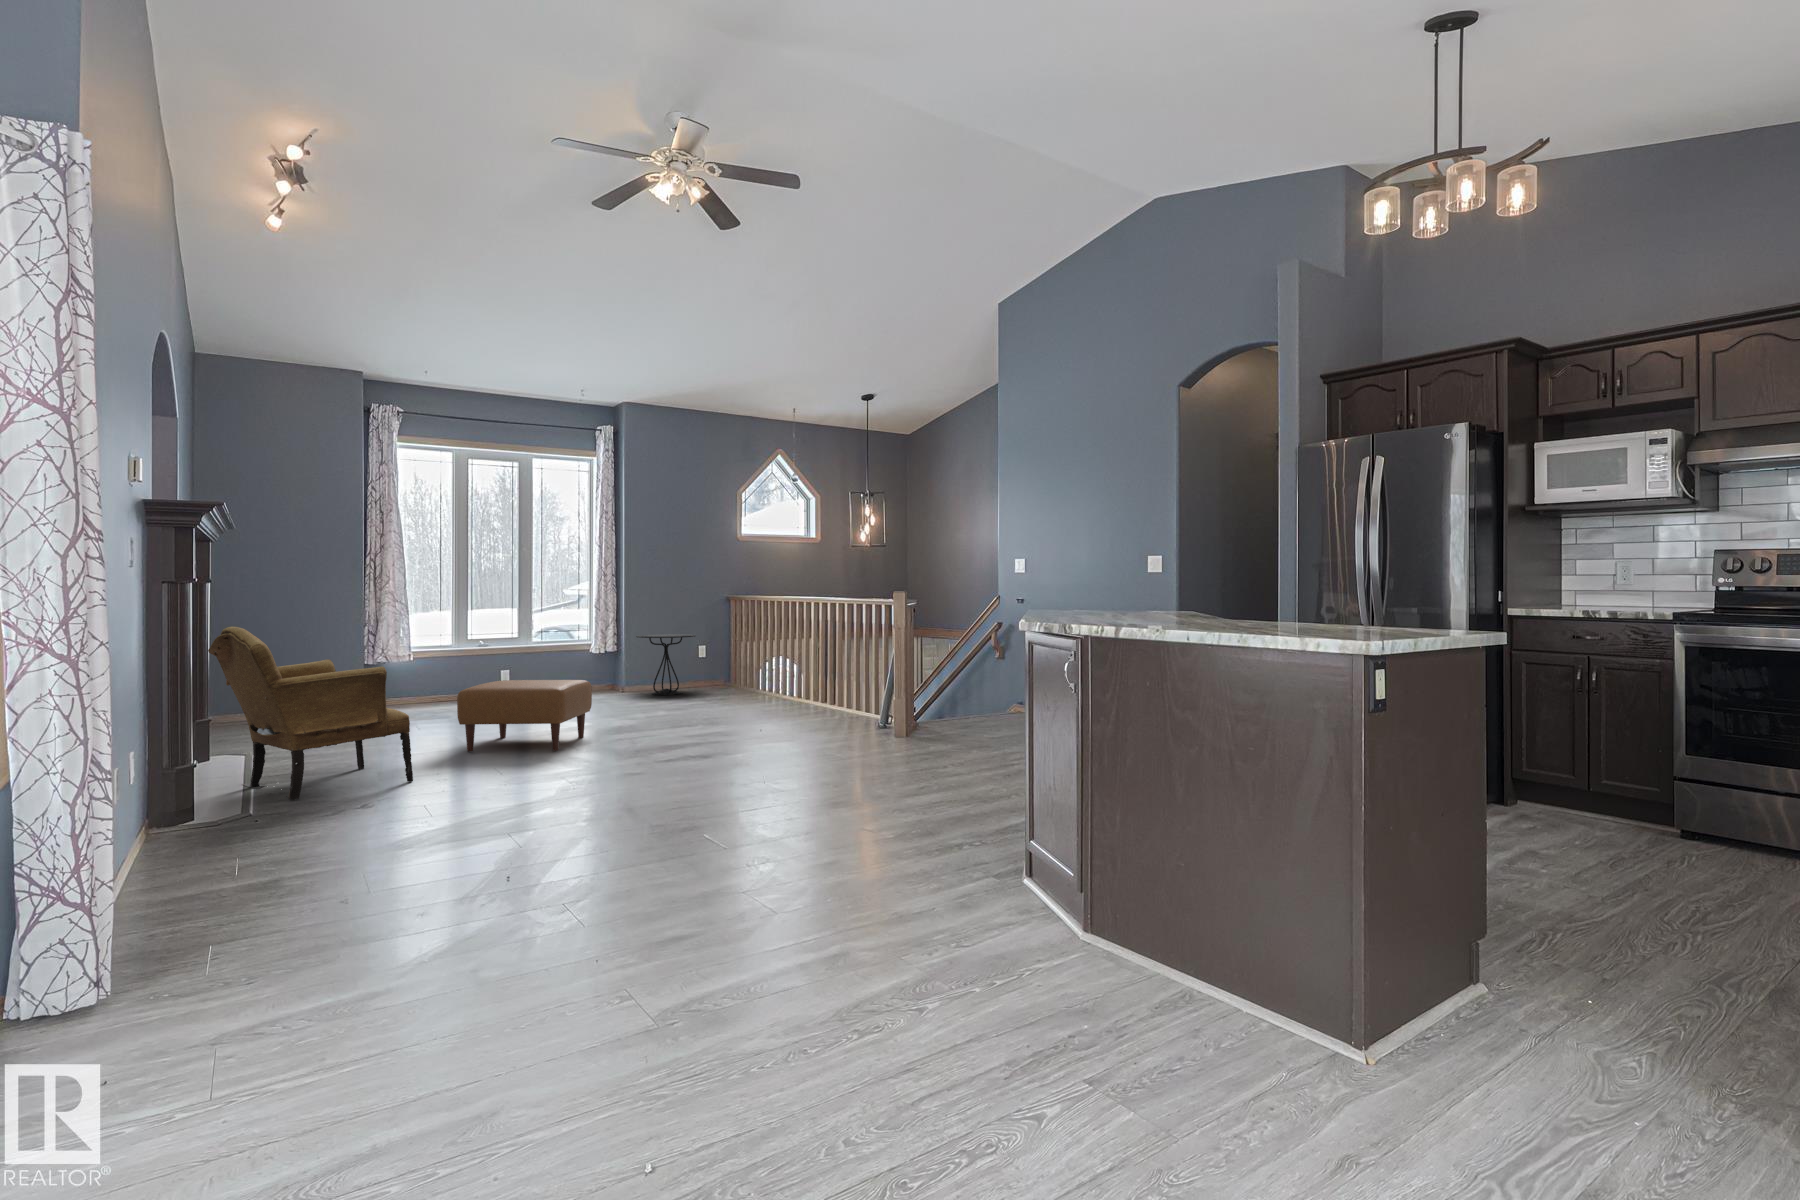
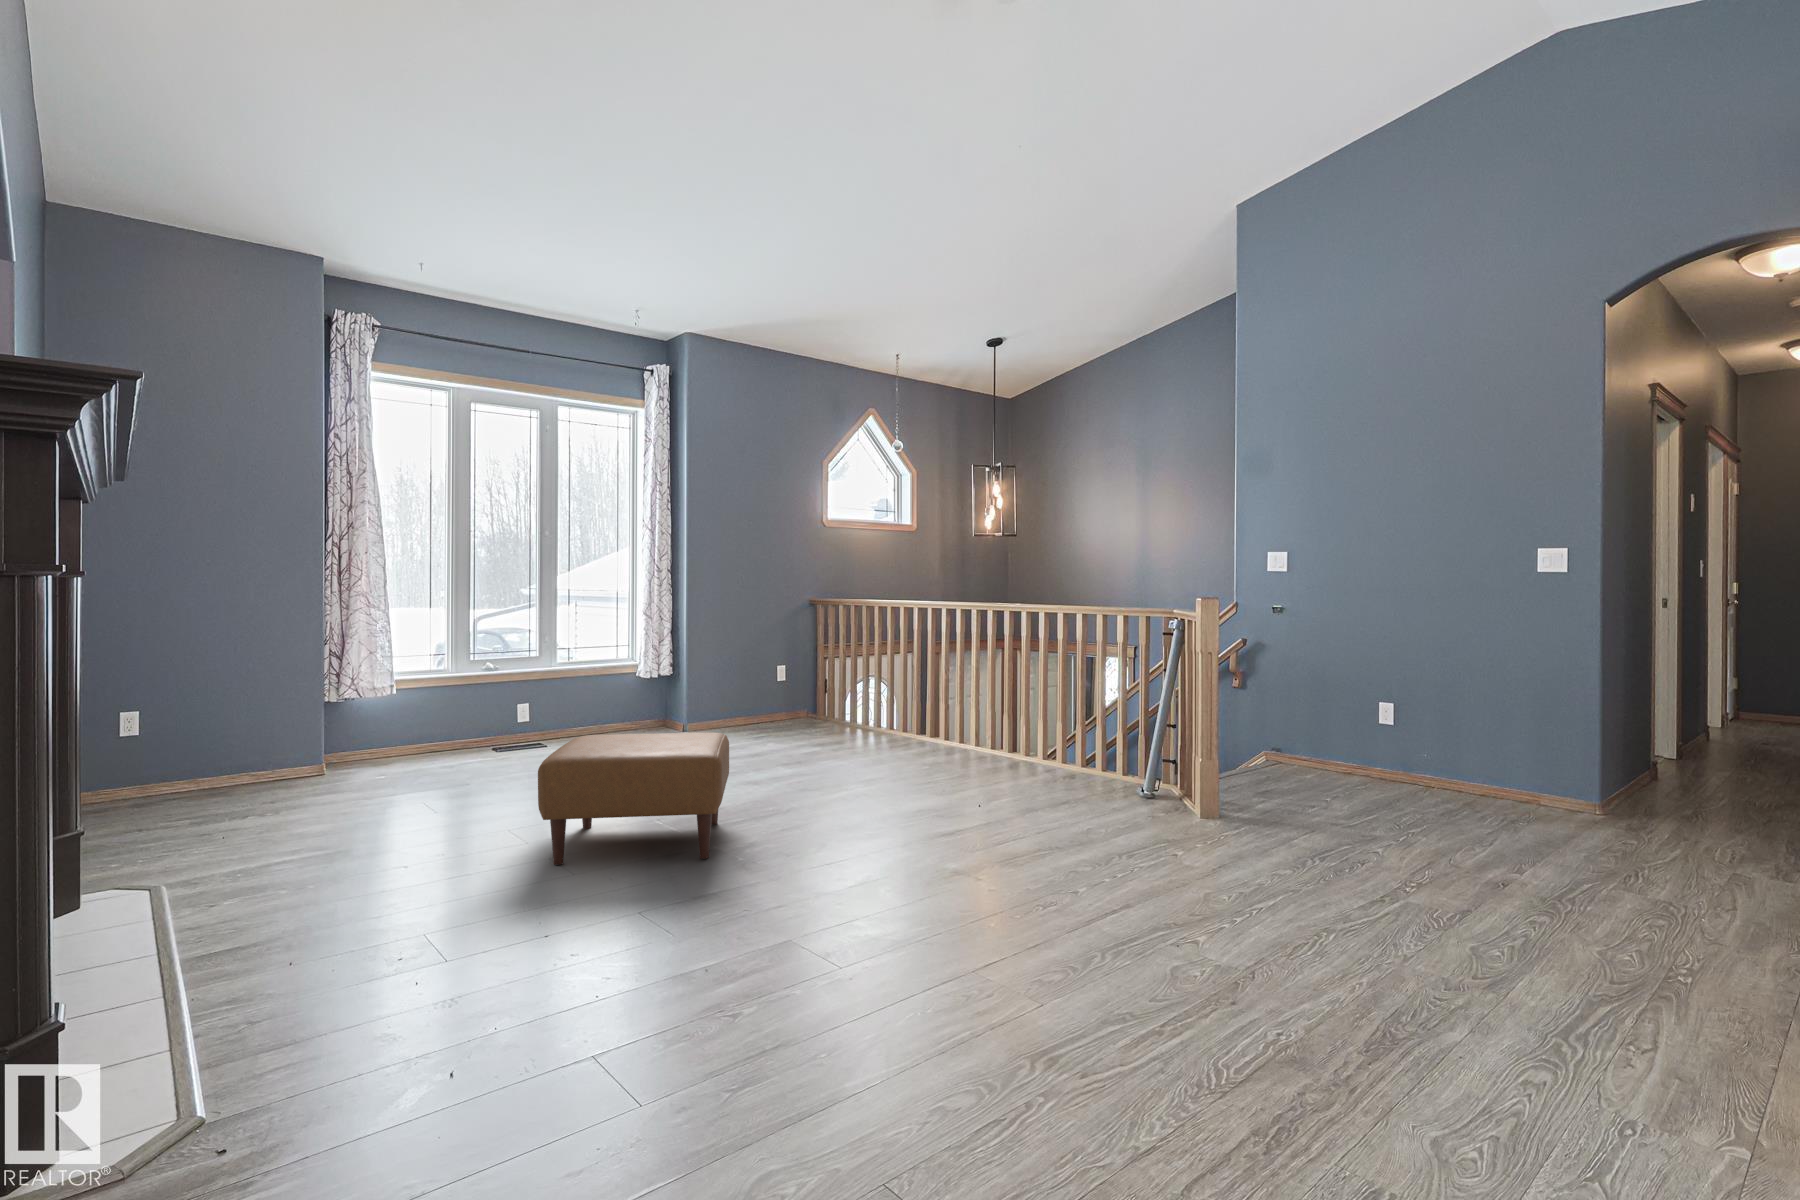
armchair: present [208,627,413,800] -> none [84,666,511,1041]
side table: present [636,634,696,695] -> none [704,651,784,735]

